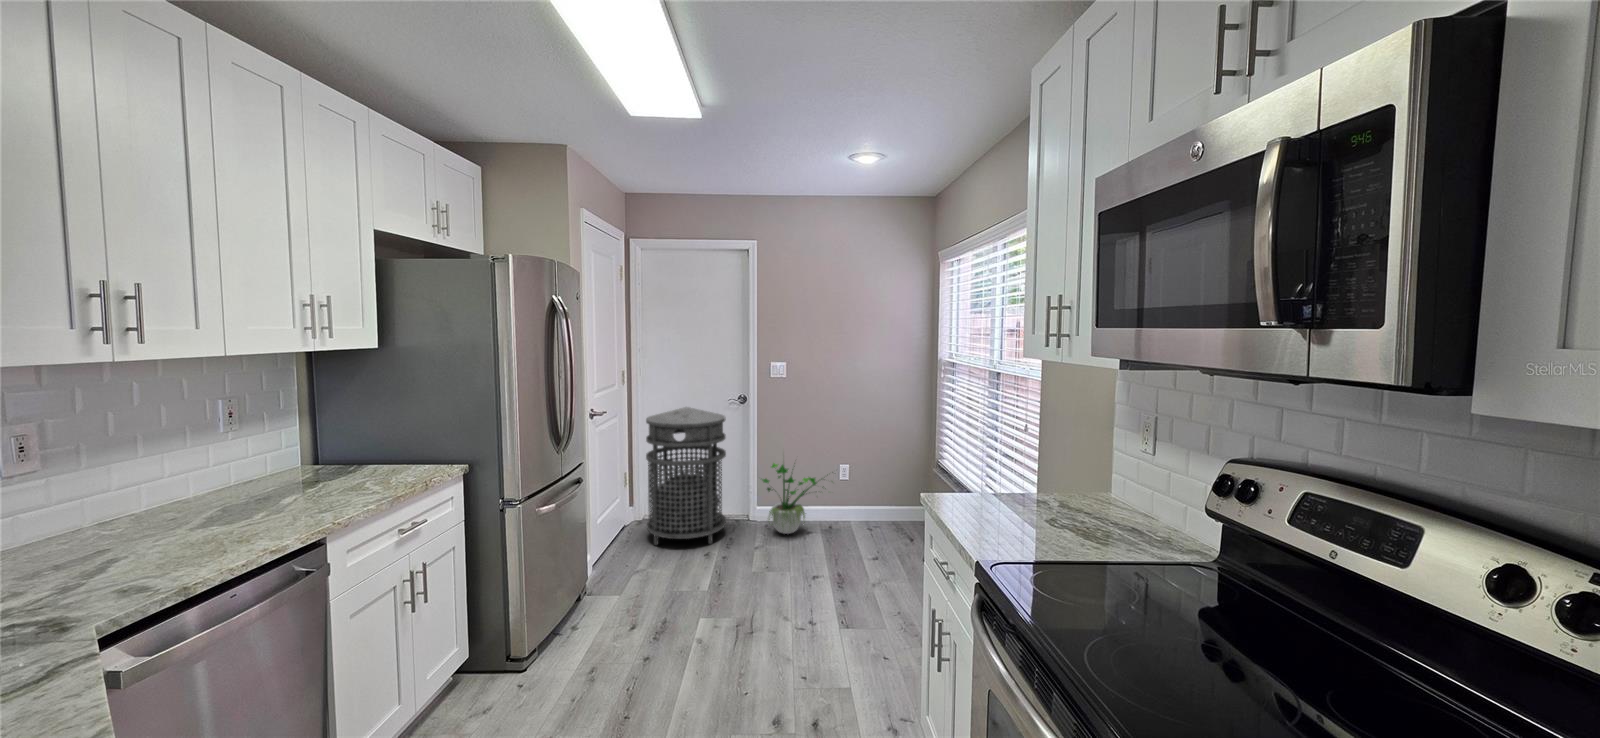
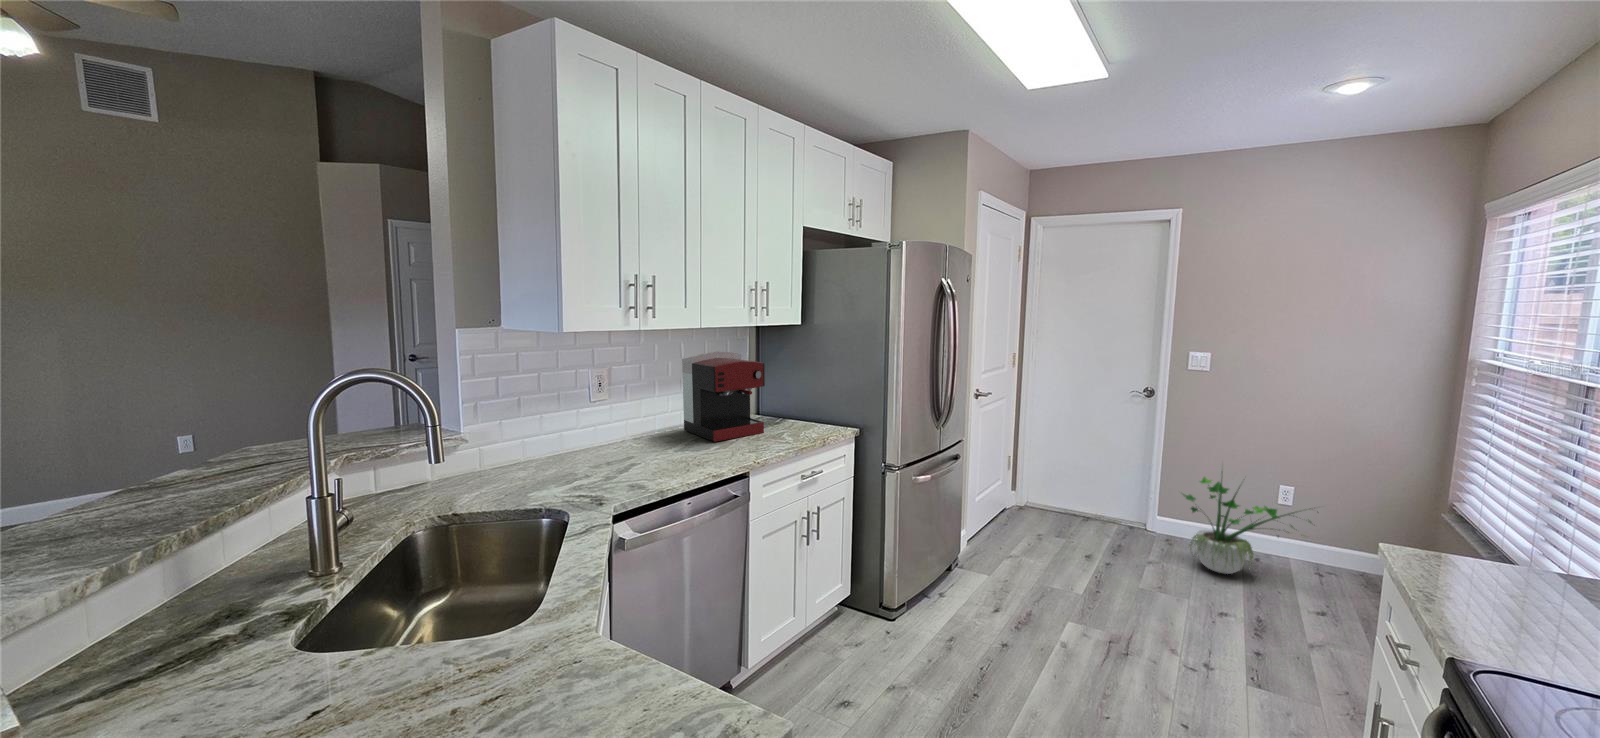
coffee maker: none [167,388,332,512] -> present [682,352,765,442]
trash can: present [646,407,726,545] -> none [1028,394,1135,555]

